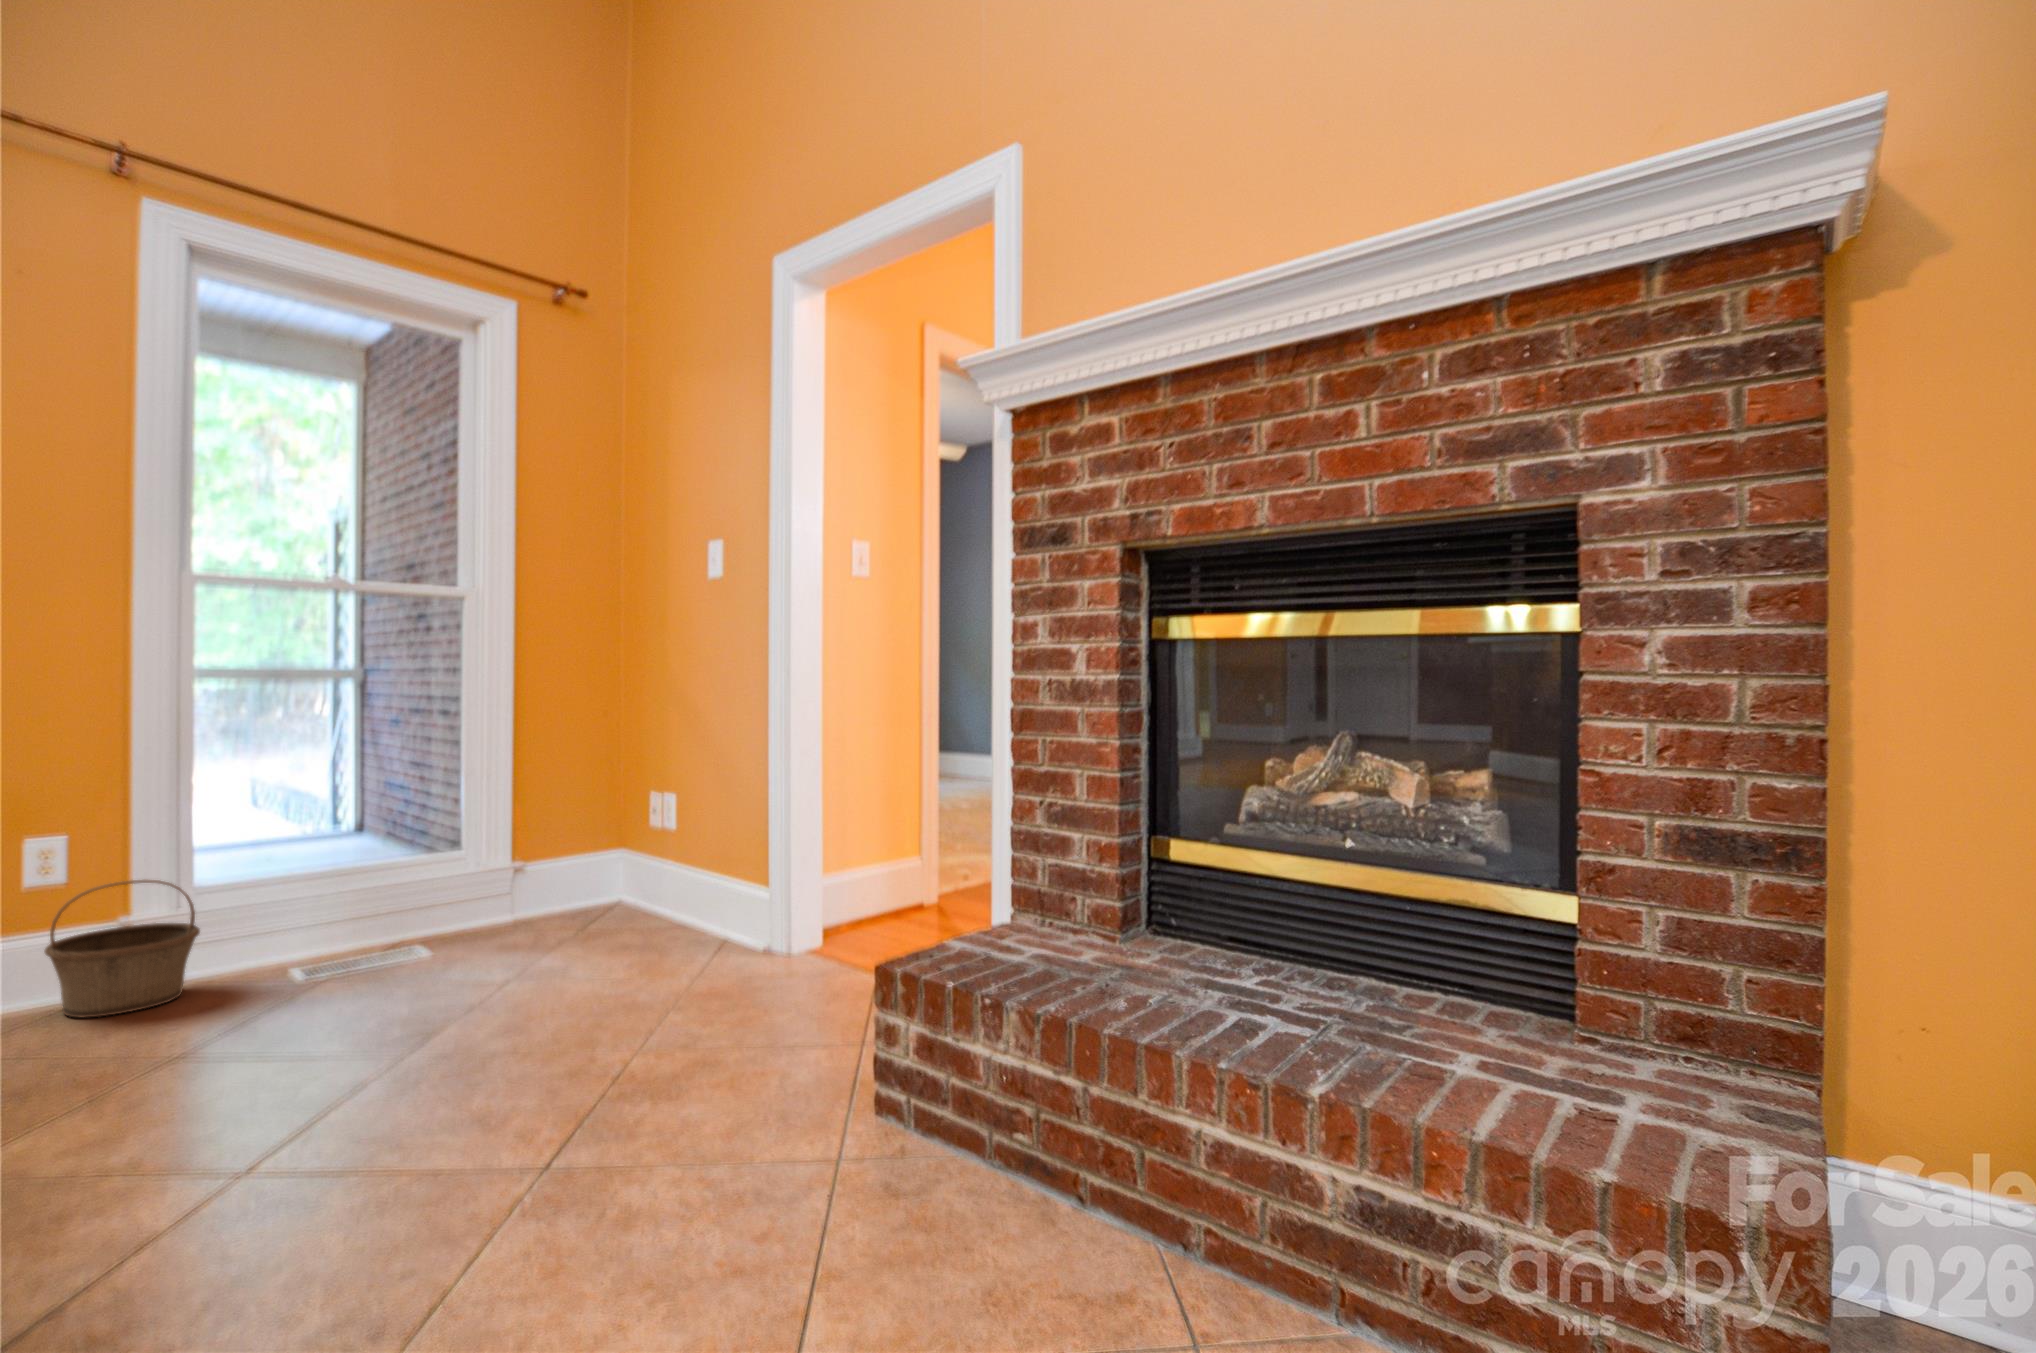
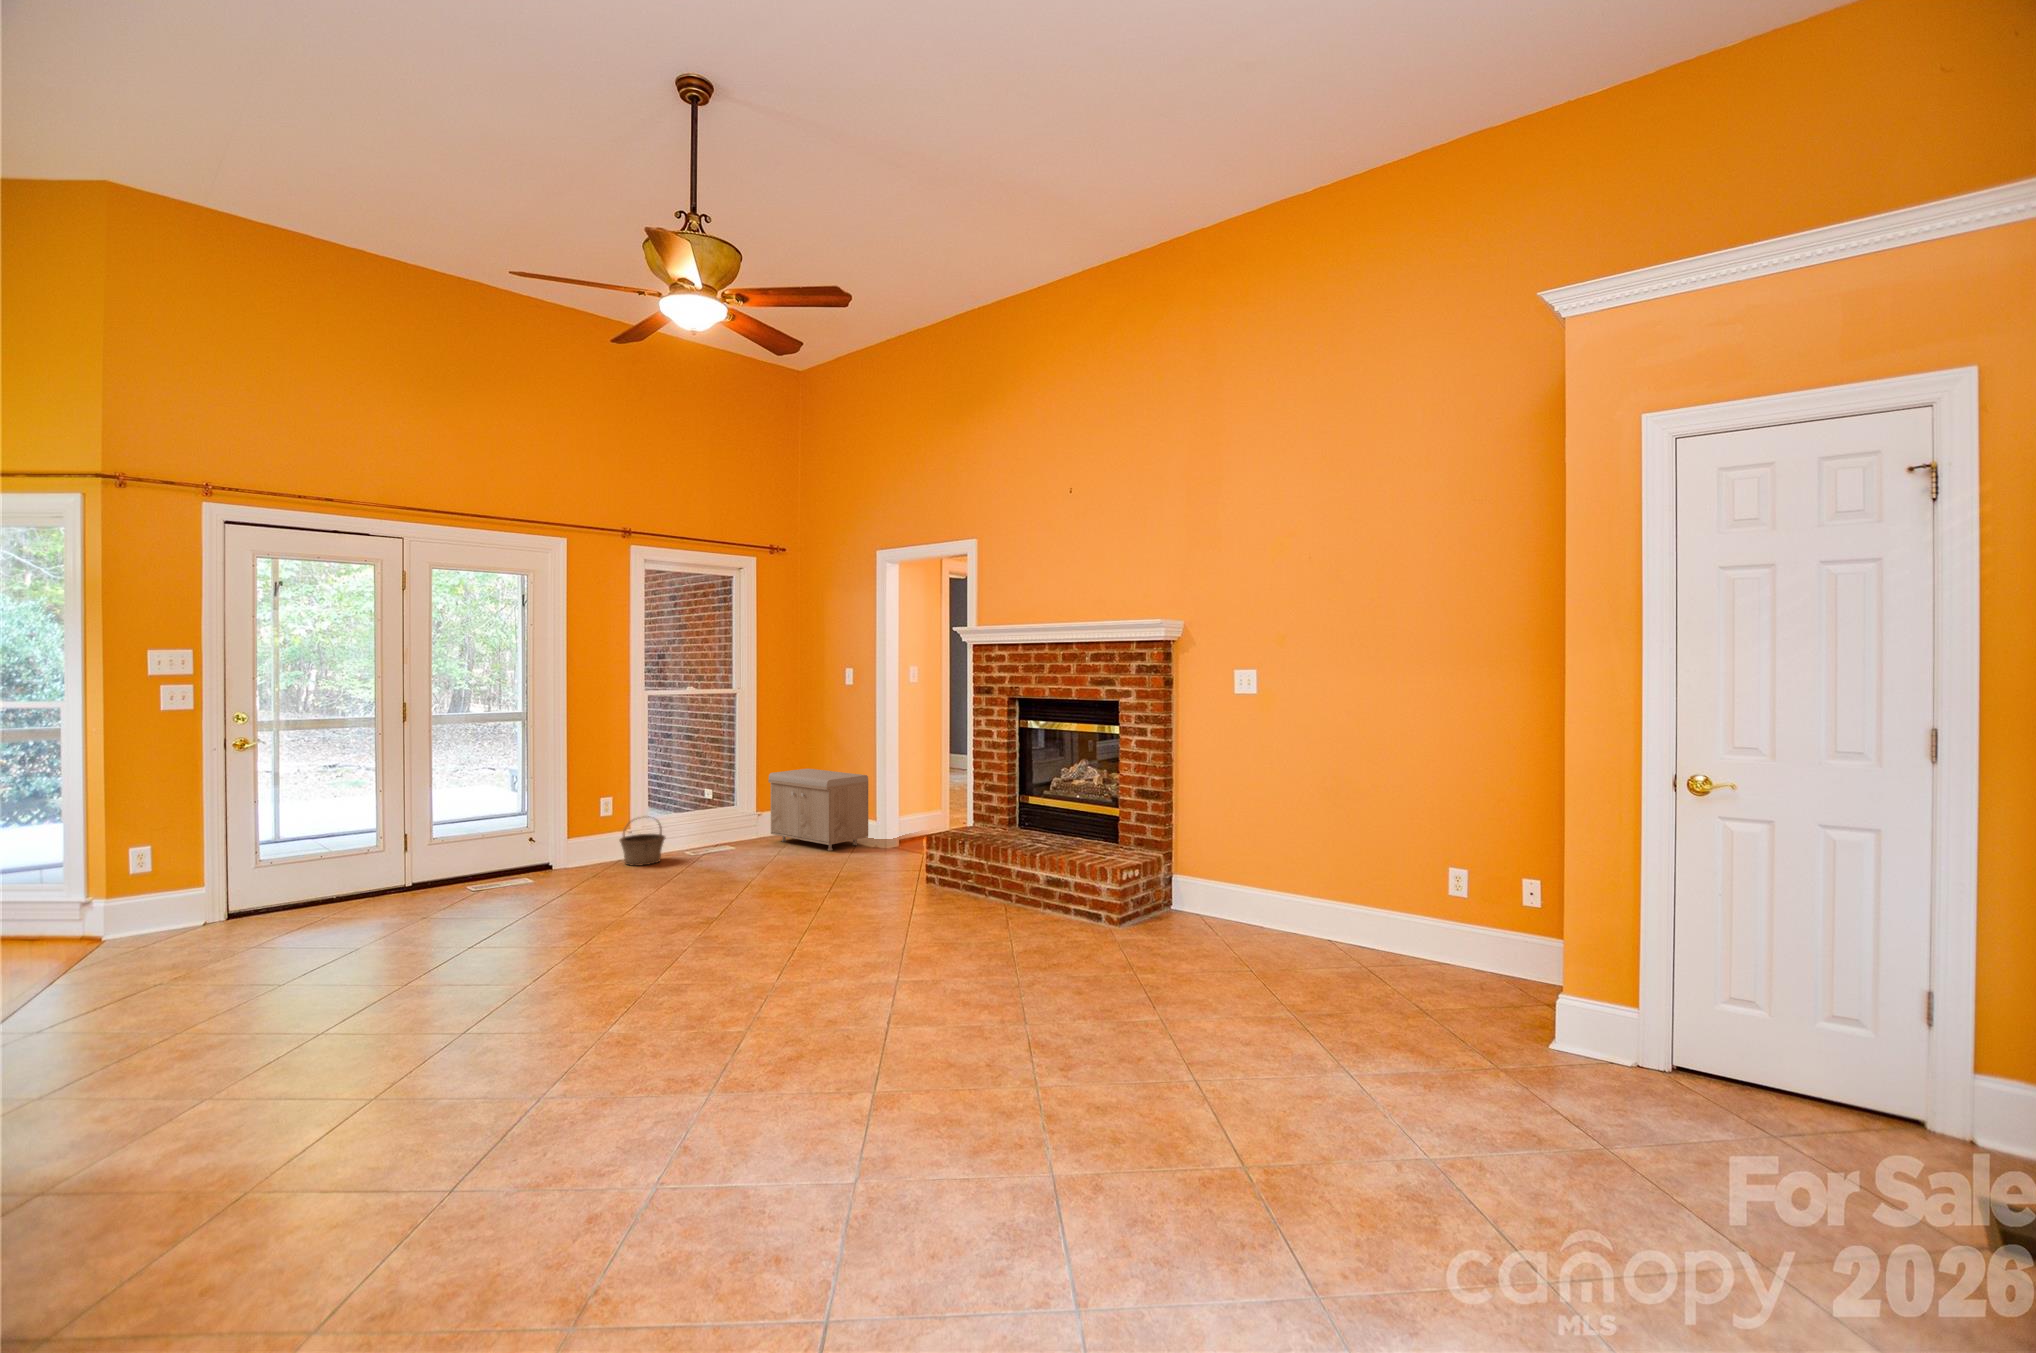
storage bench: none [527,766,754,961] -> present [768,769,868,851]

